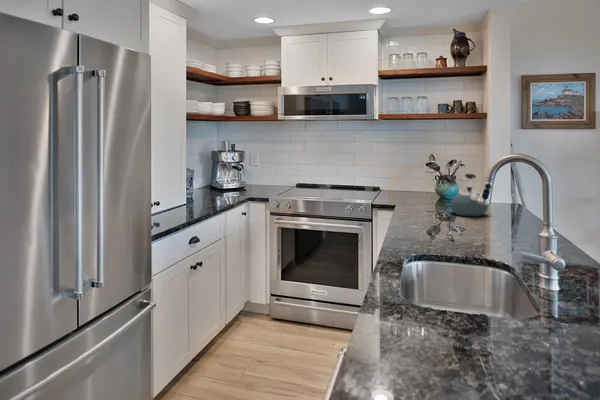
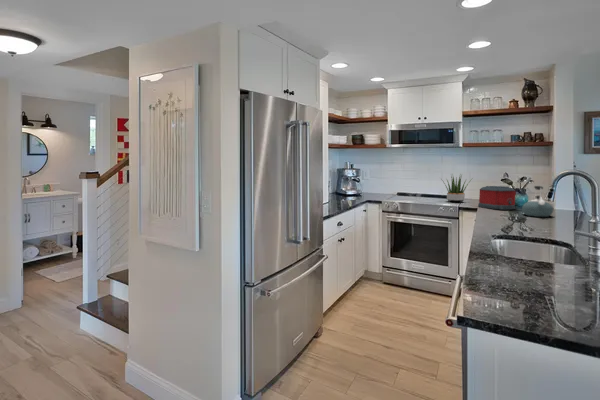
potted plant: none [349,156,392,195] -> present [444,177,468,202]
toaster: none [397,173,443,206] -> present [478,186,516,210]

